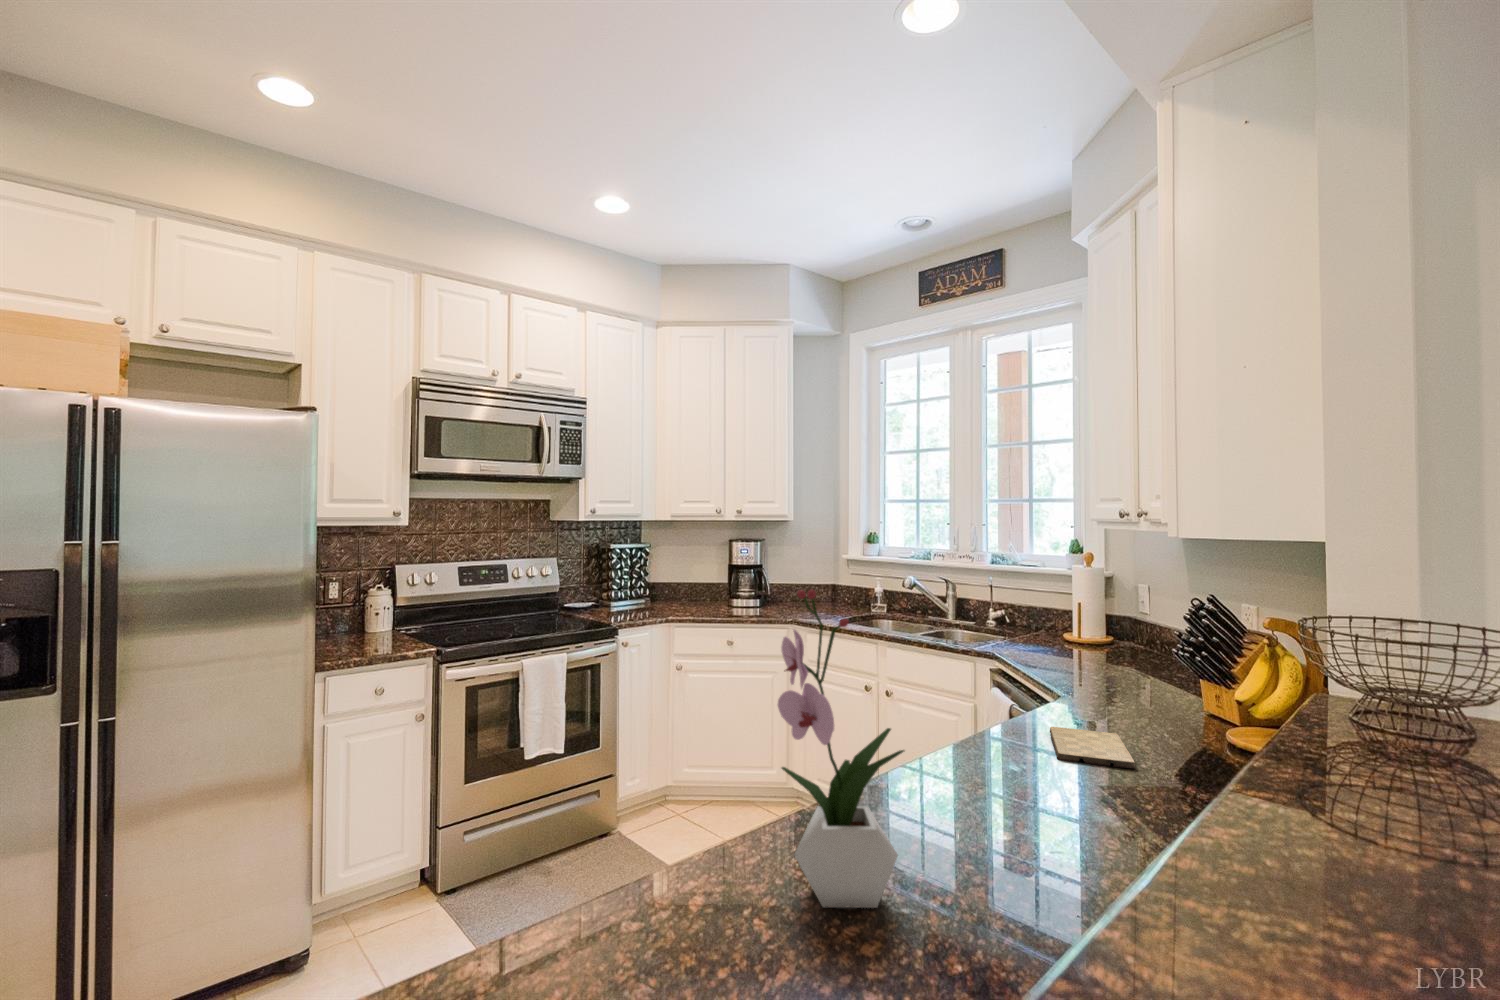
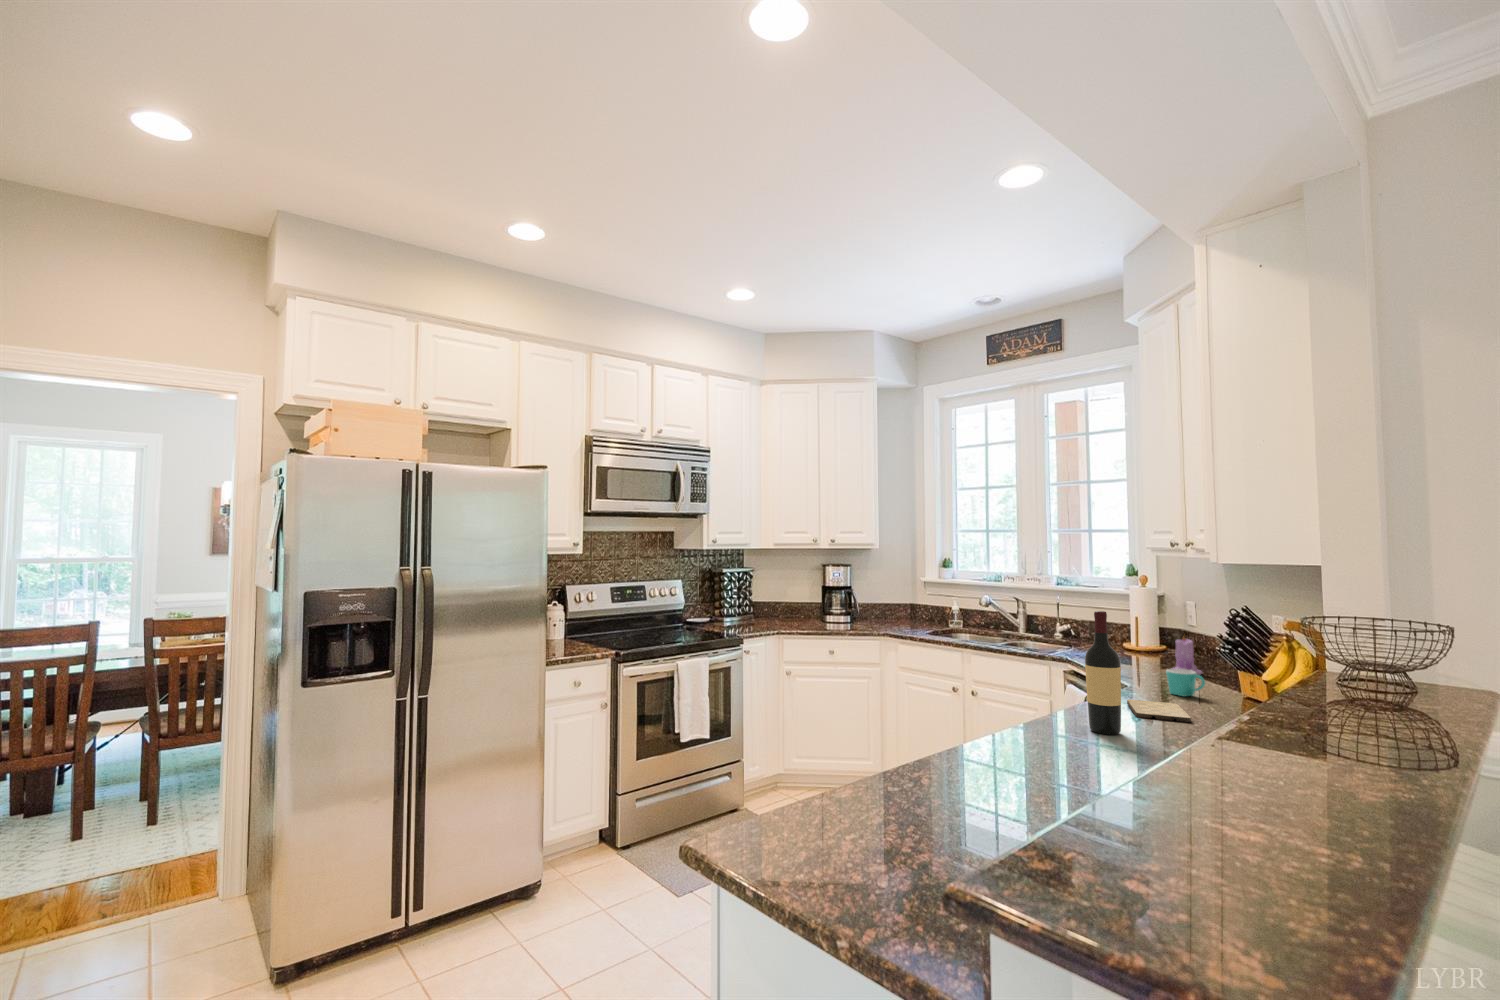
flower arrangement: present [778,590,904,908] -> none [984,594,1066,771]
wine bottle: none [978,609,1029,801] -> present [1085,611,1121,735]
candle: none [1115,627,1155,679] -> present [1173,638,1202,675]
mug: none [1106,678,1157,717] -> present [1166,669,1205,696]

